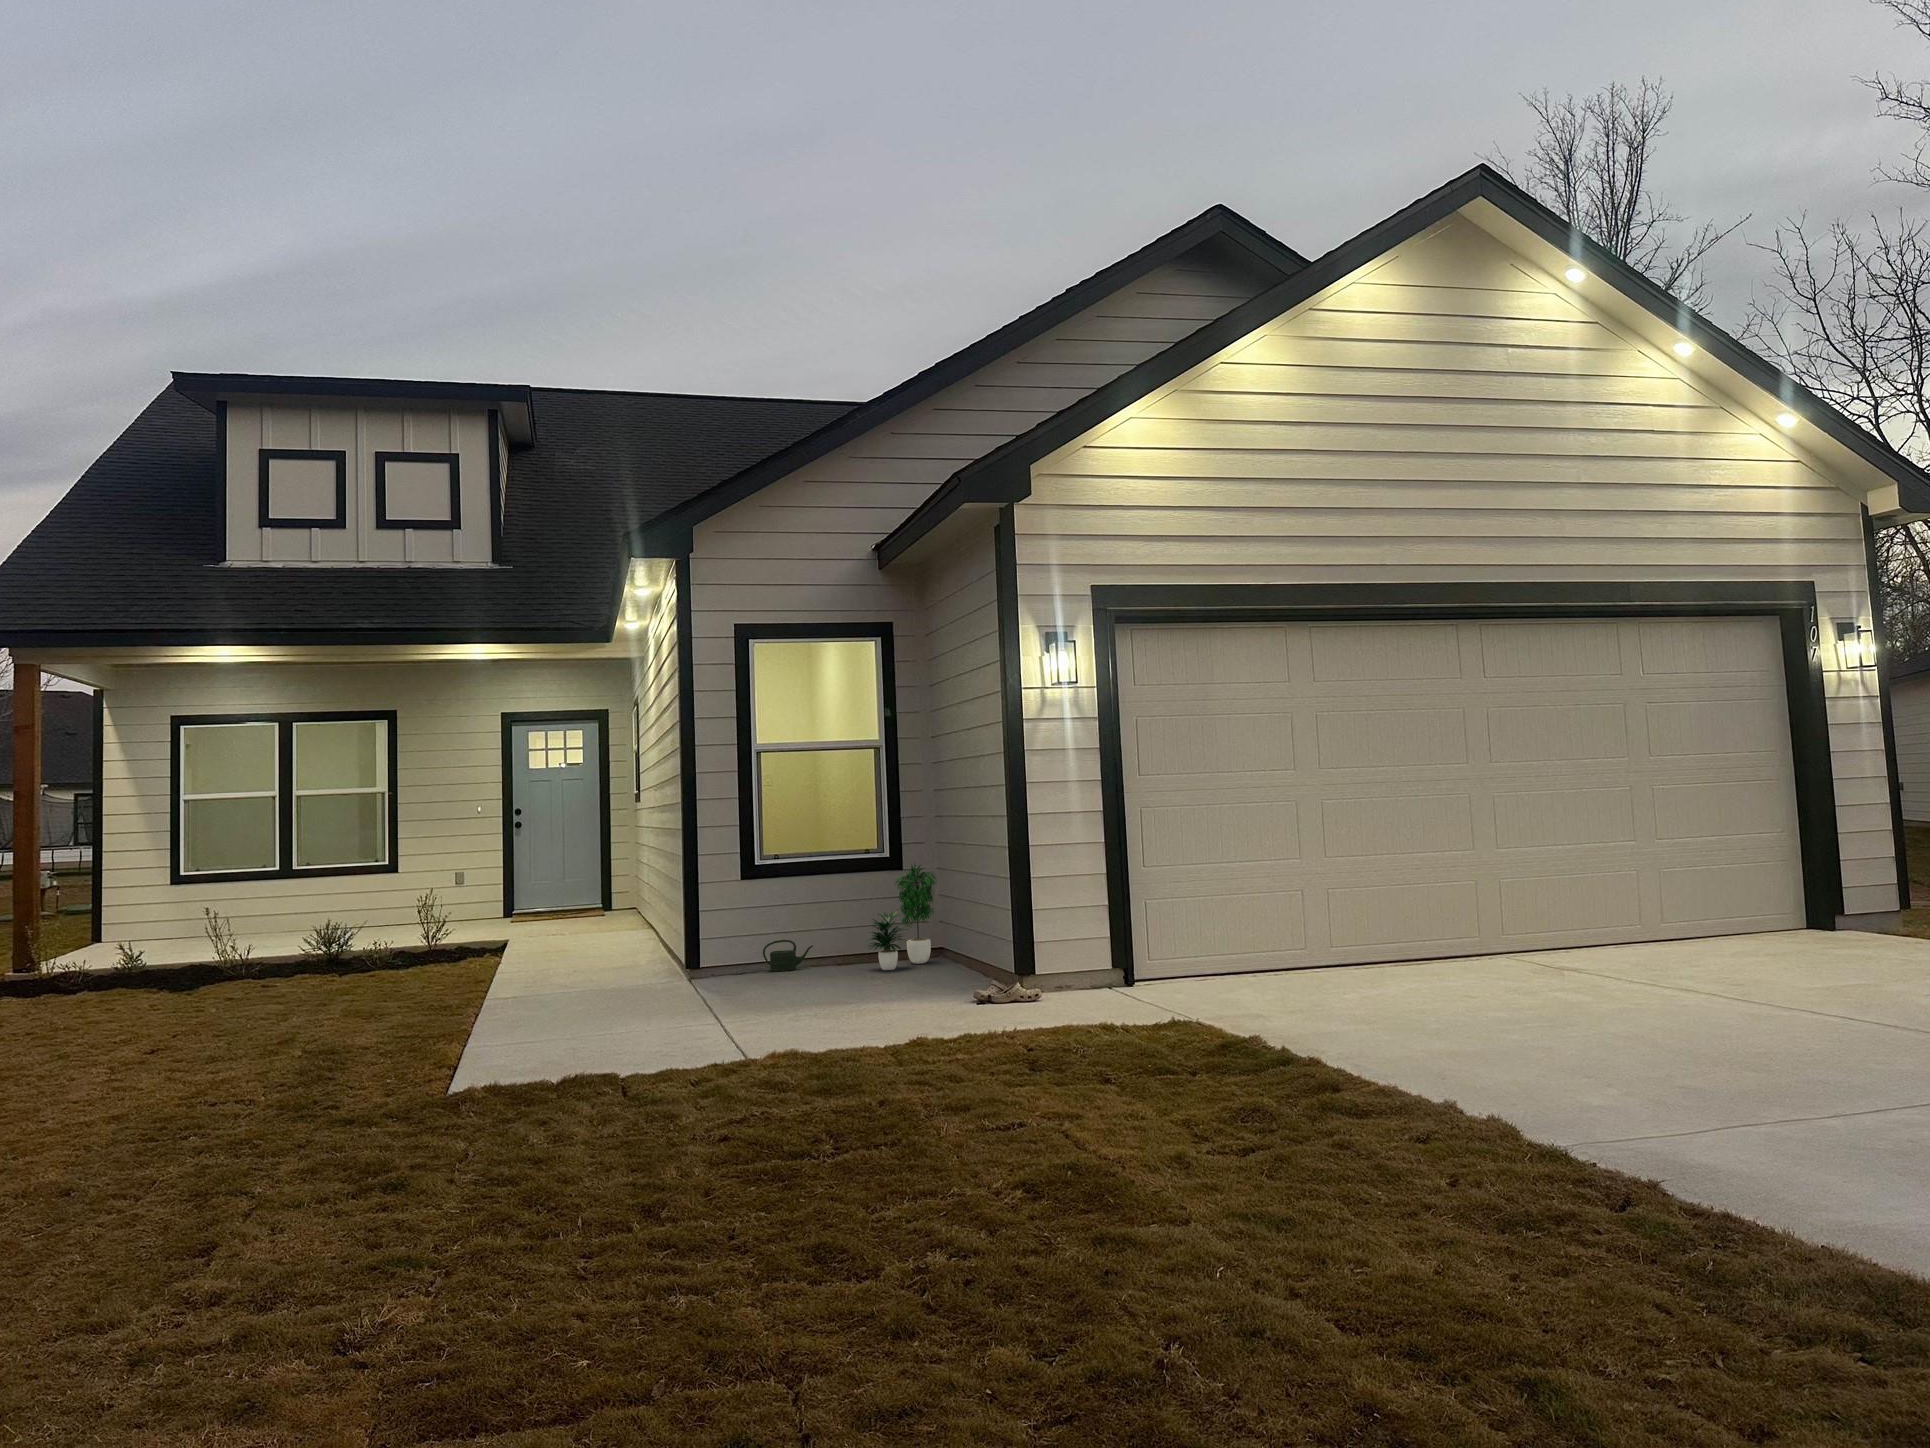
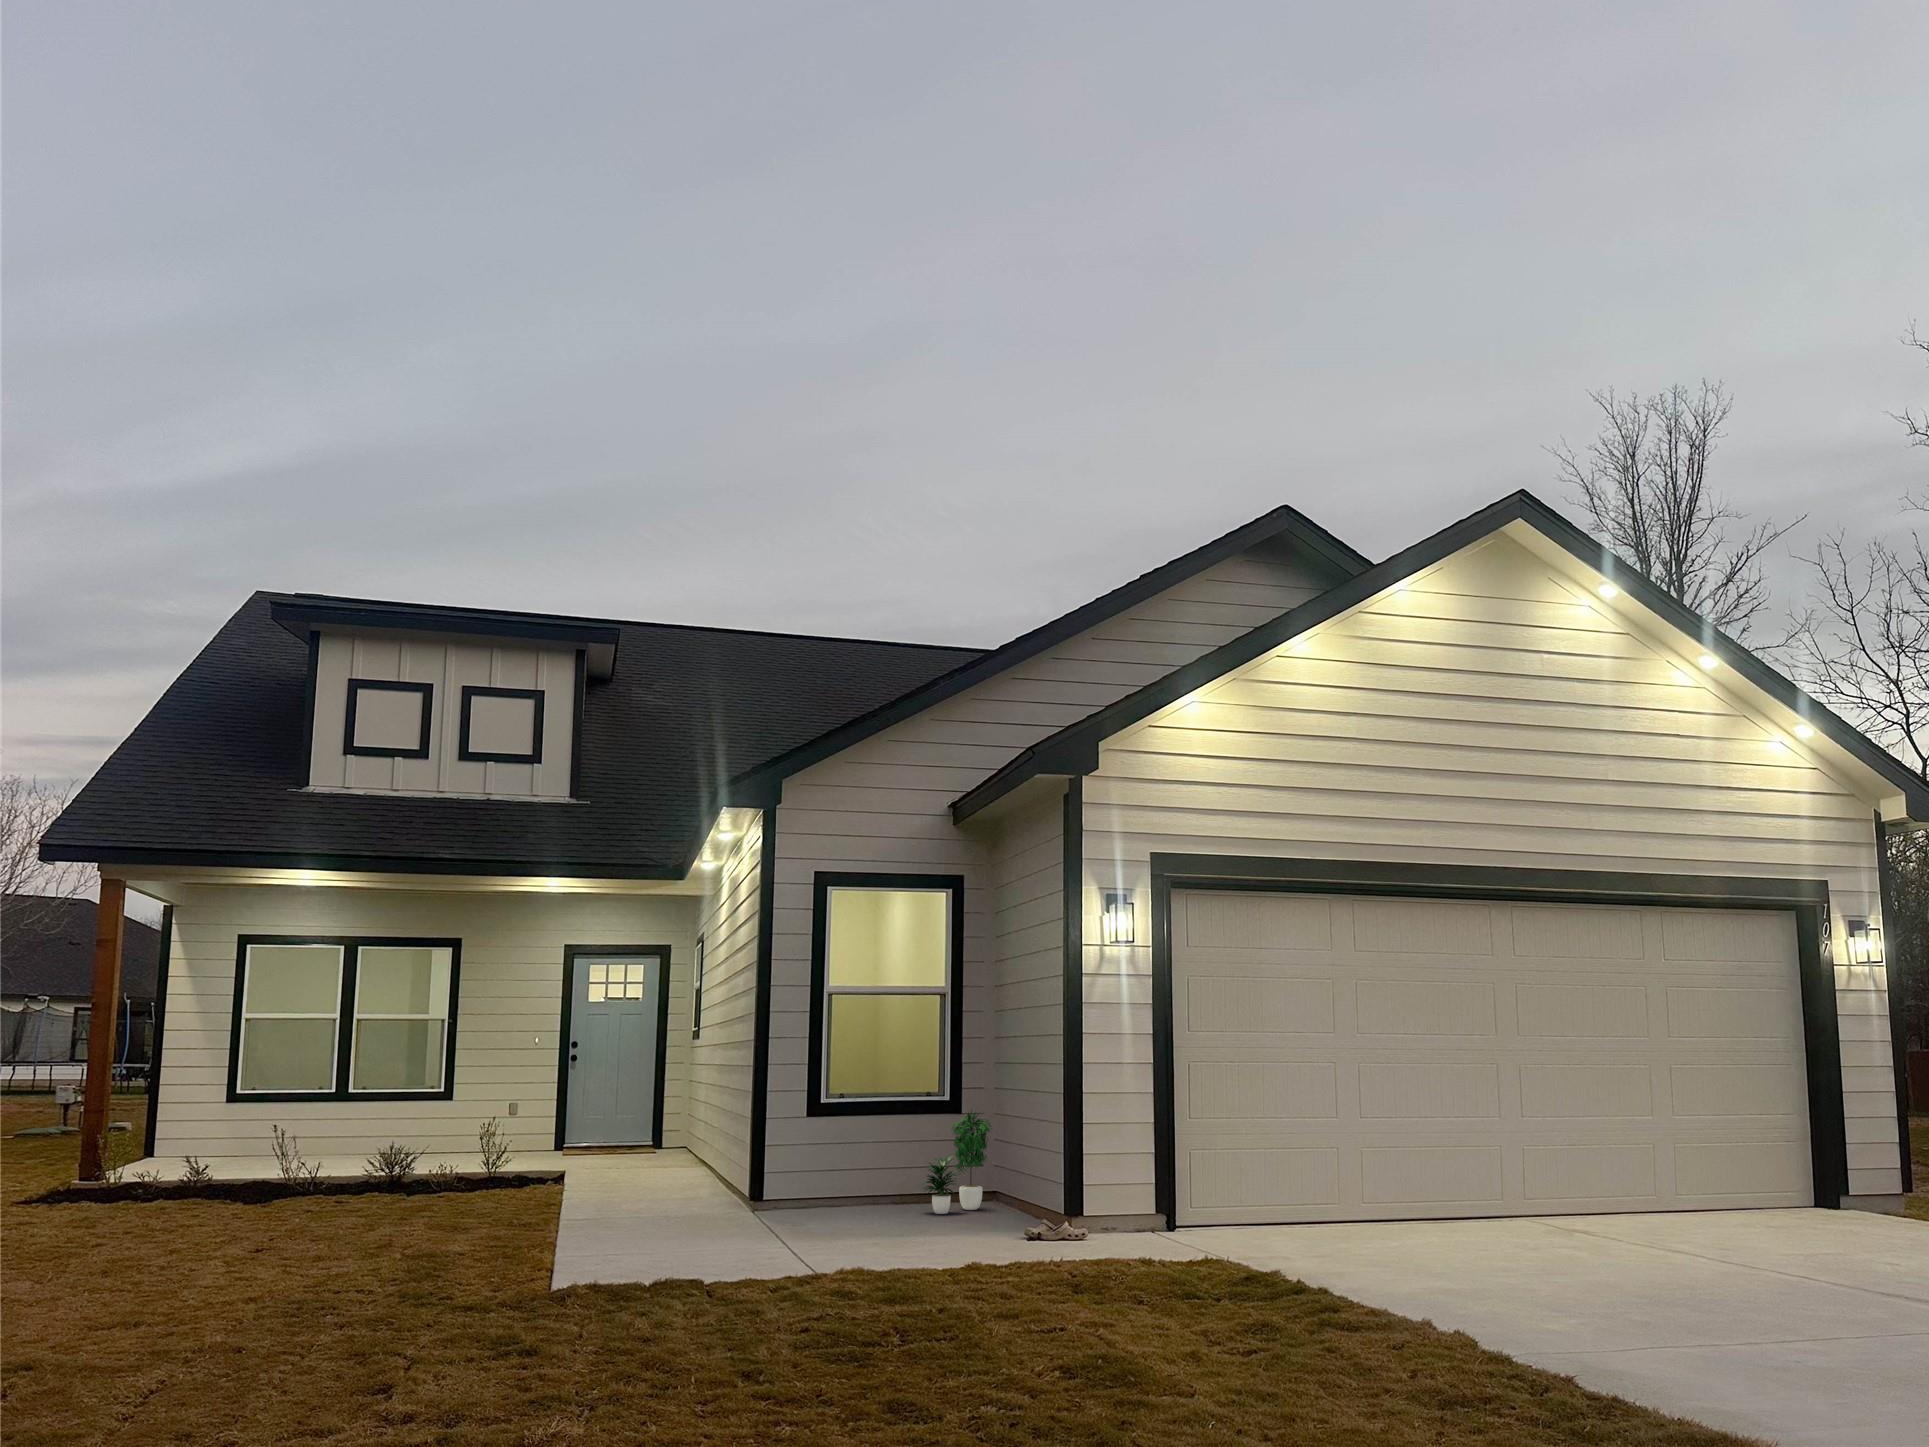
watering can: present [763,940,813,972] -> none [821,1179,869,1211]

